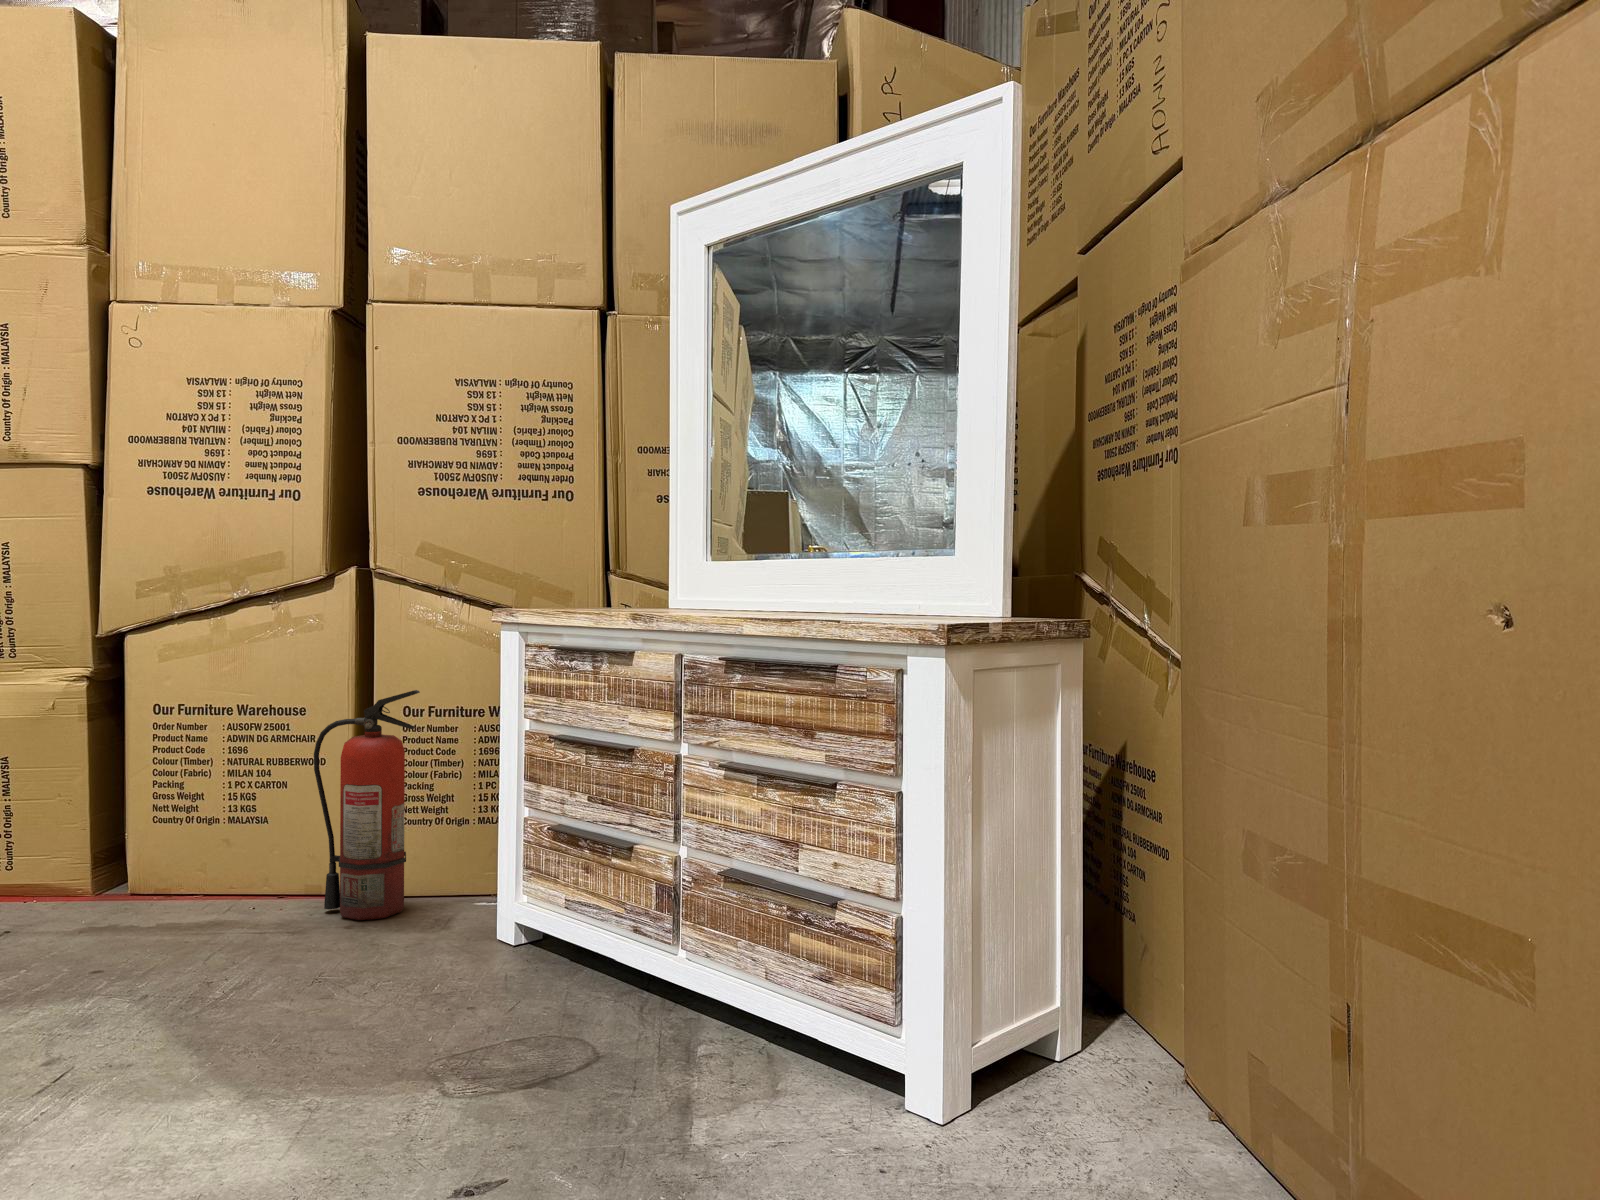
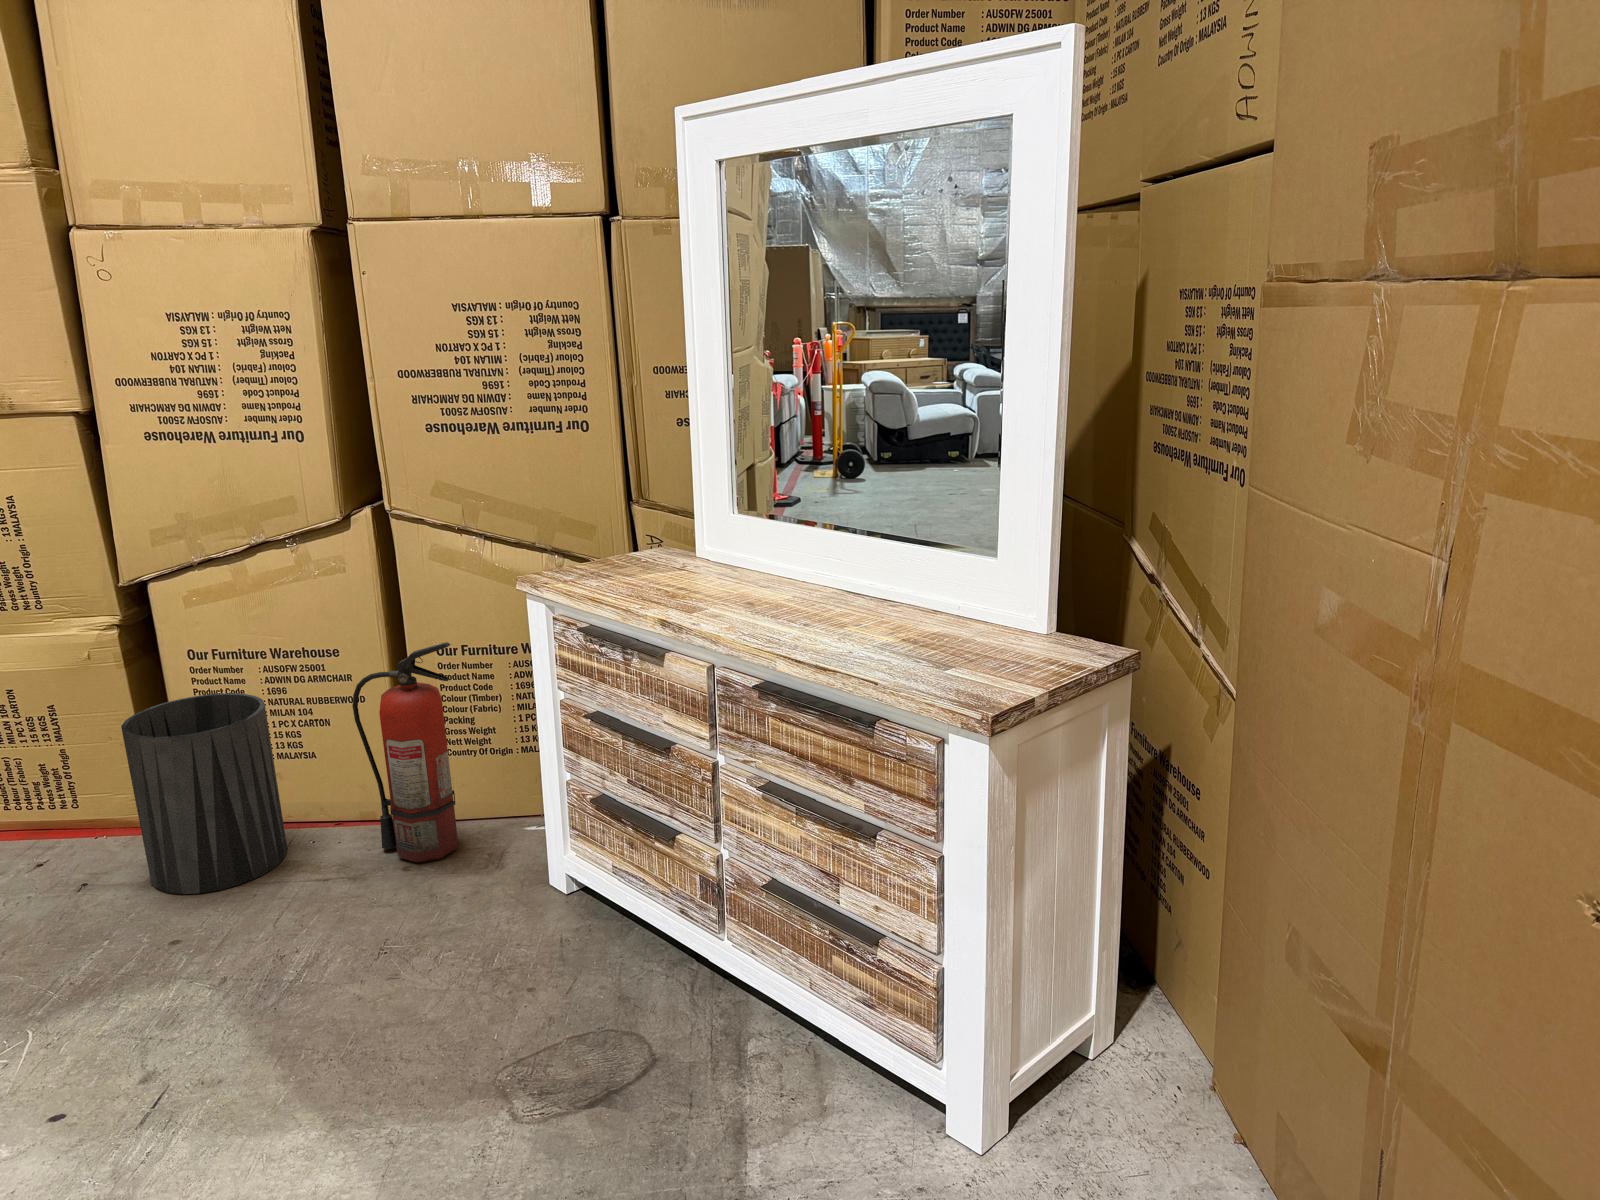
trash can: none [76,745,225,939] -> present [121,693,287,894]

